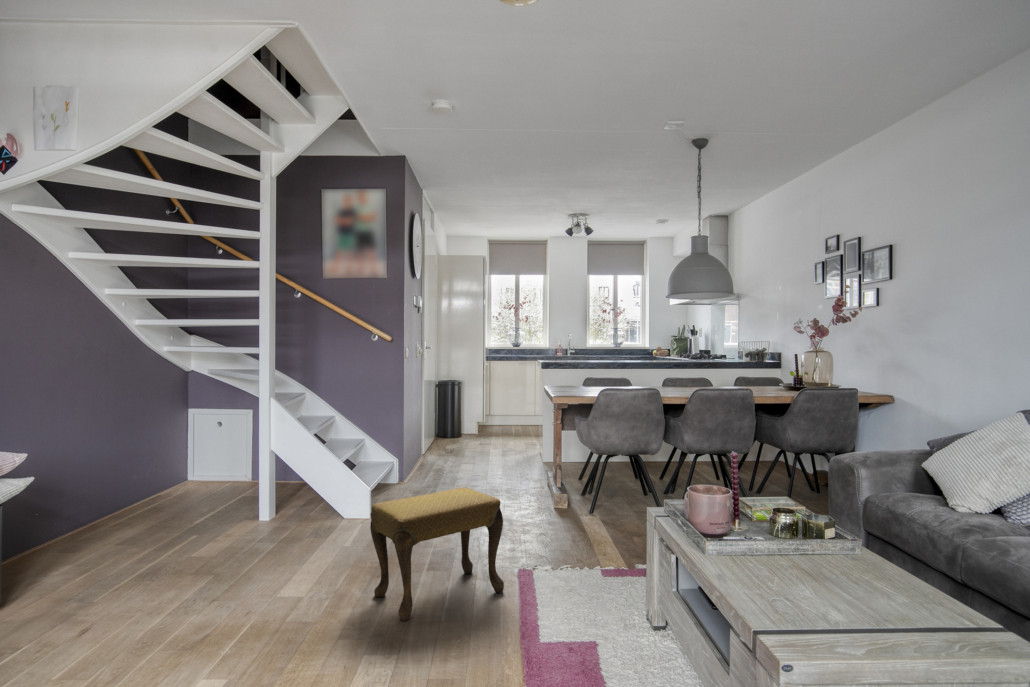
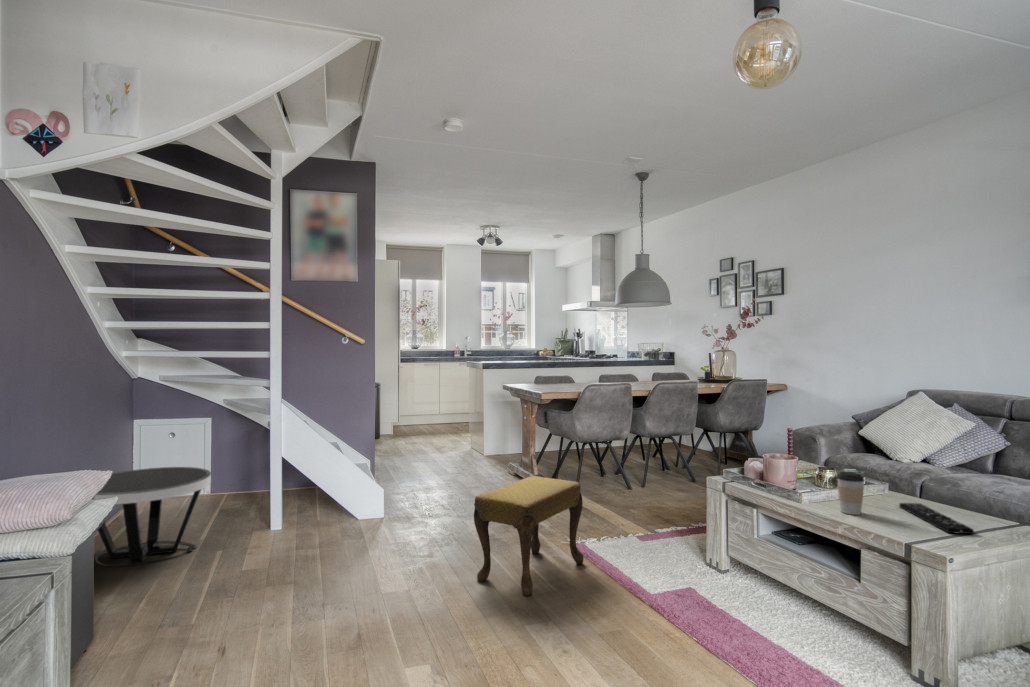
side table: none [77,452,202,539] -> present [94,467,211,567]
coffee cup: none [733,517,769,579] -> present [837,472,864,515]
remote control: none [840,570,888,633] -> present [899,503,974,534]

